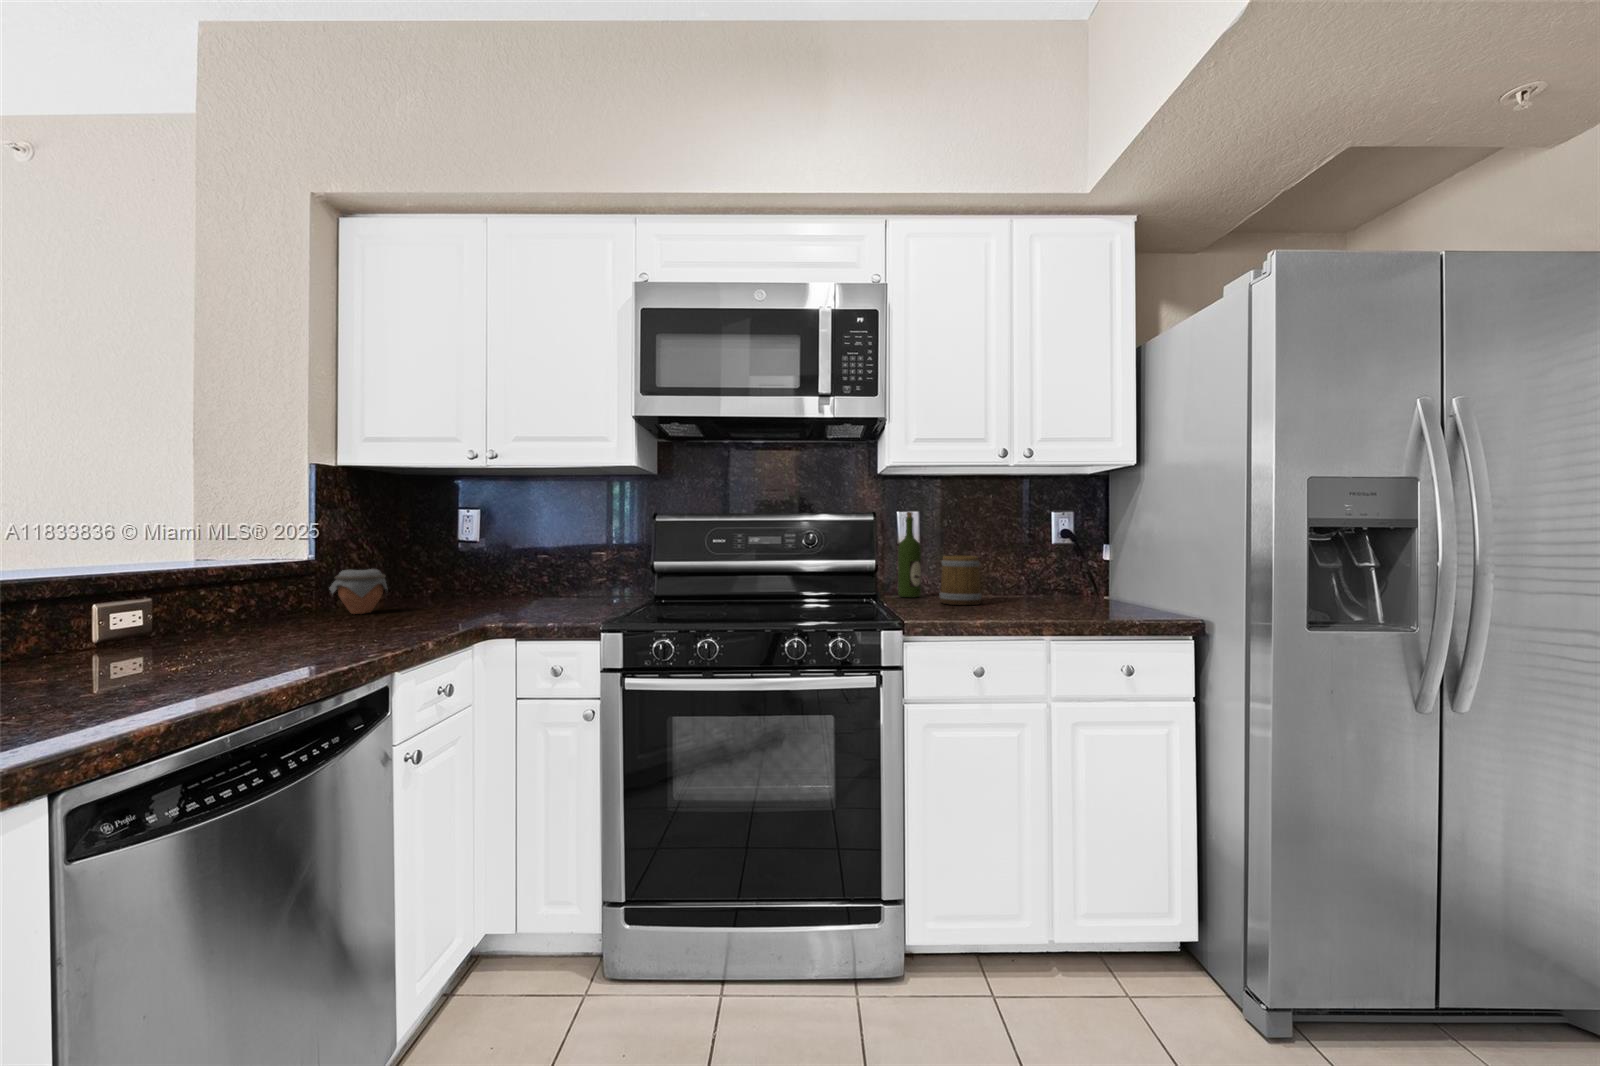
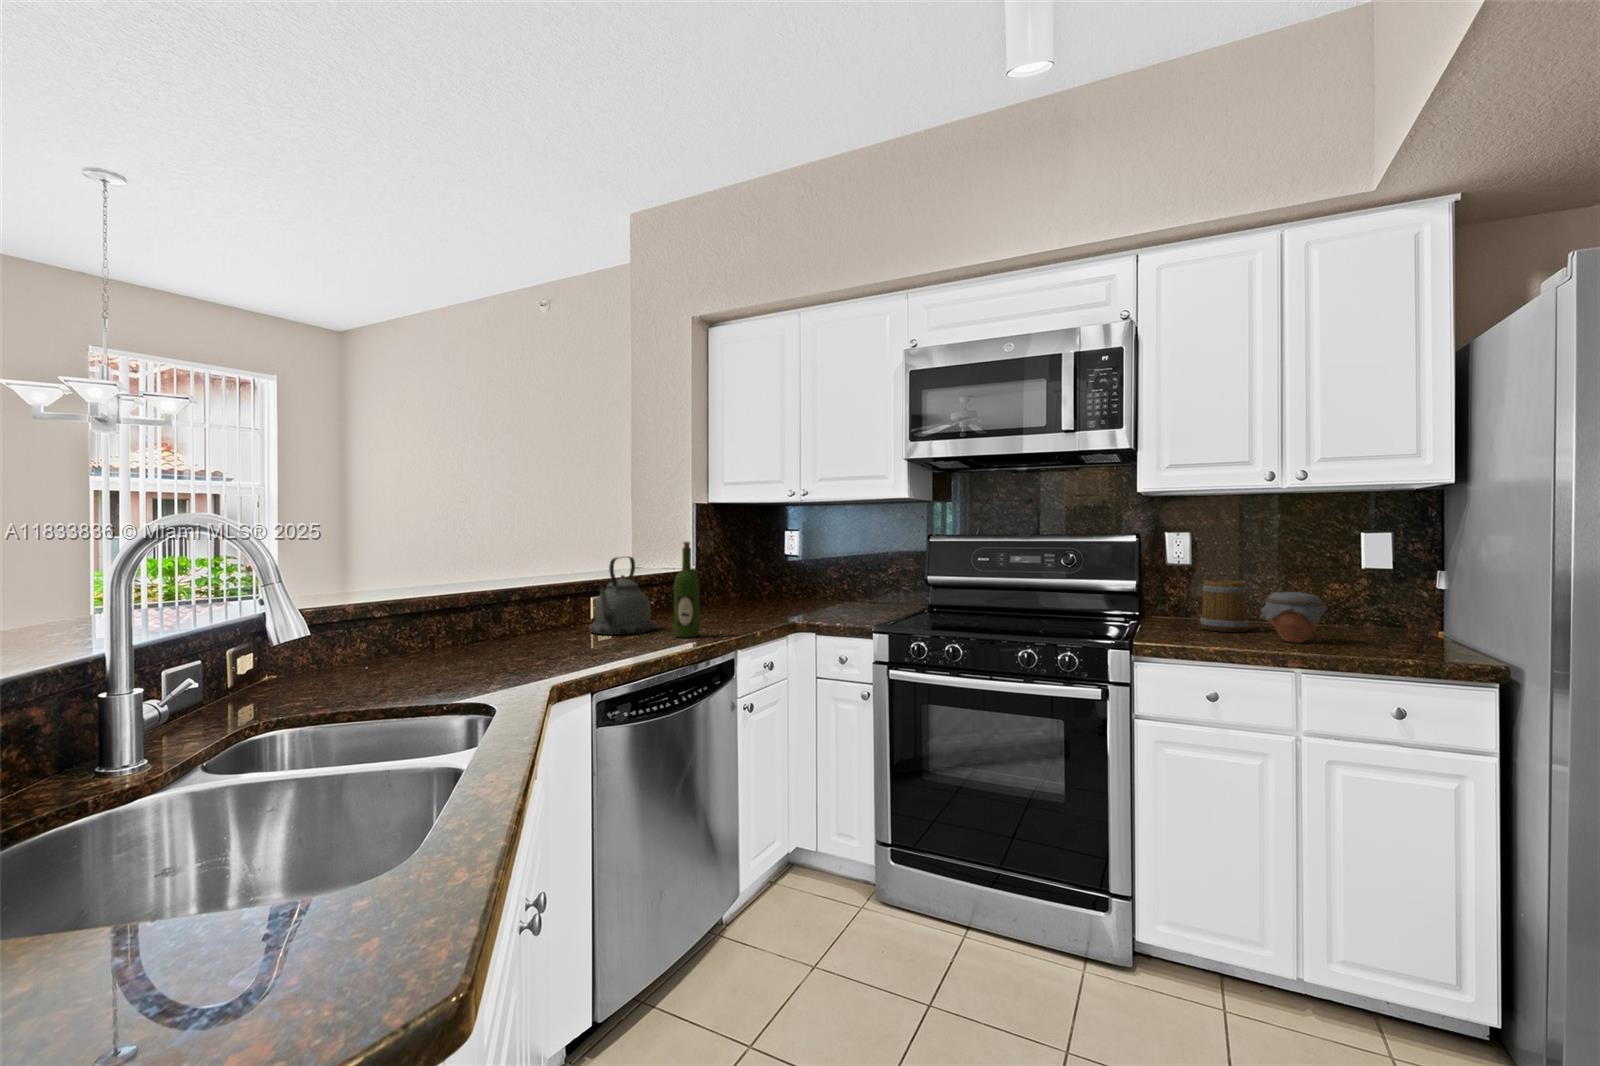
wine bottle: present [898,512,921,597] -> present [674,542,699,637]
kettle: none [76,531,234,667] -> present [589,557,656,635]
jar: present [329,569,388,614] -> present [1261,592,1328,643]

